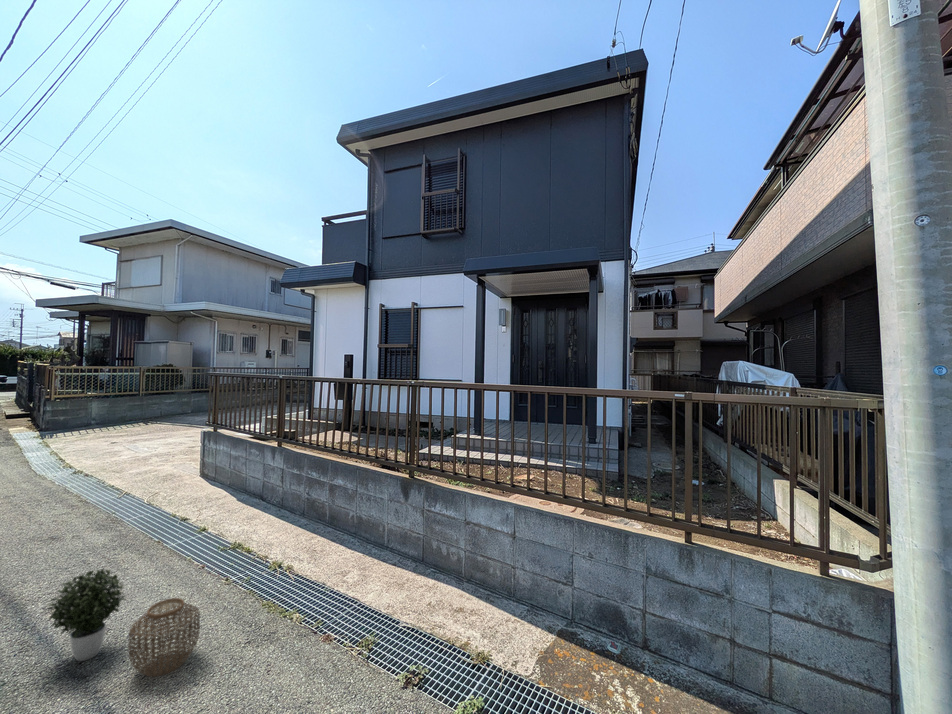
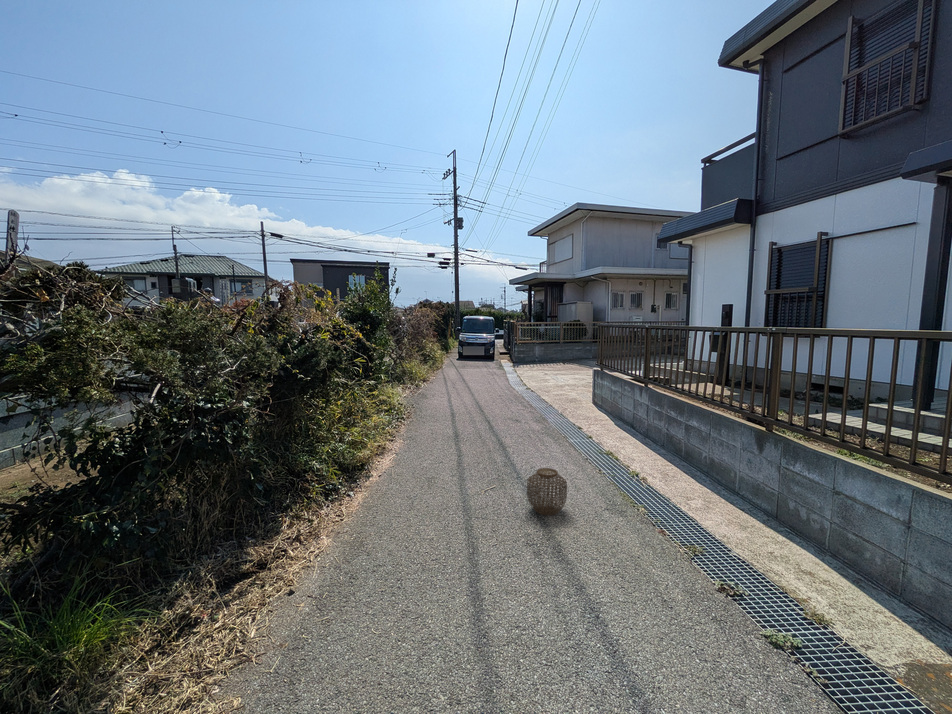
potted plant: present [48,569,126,661] -> none [491,440,528,493]

